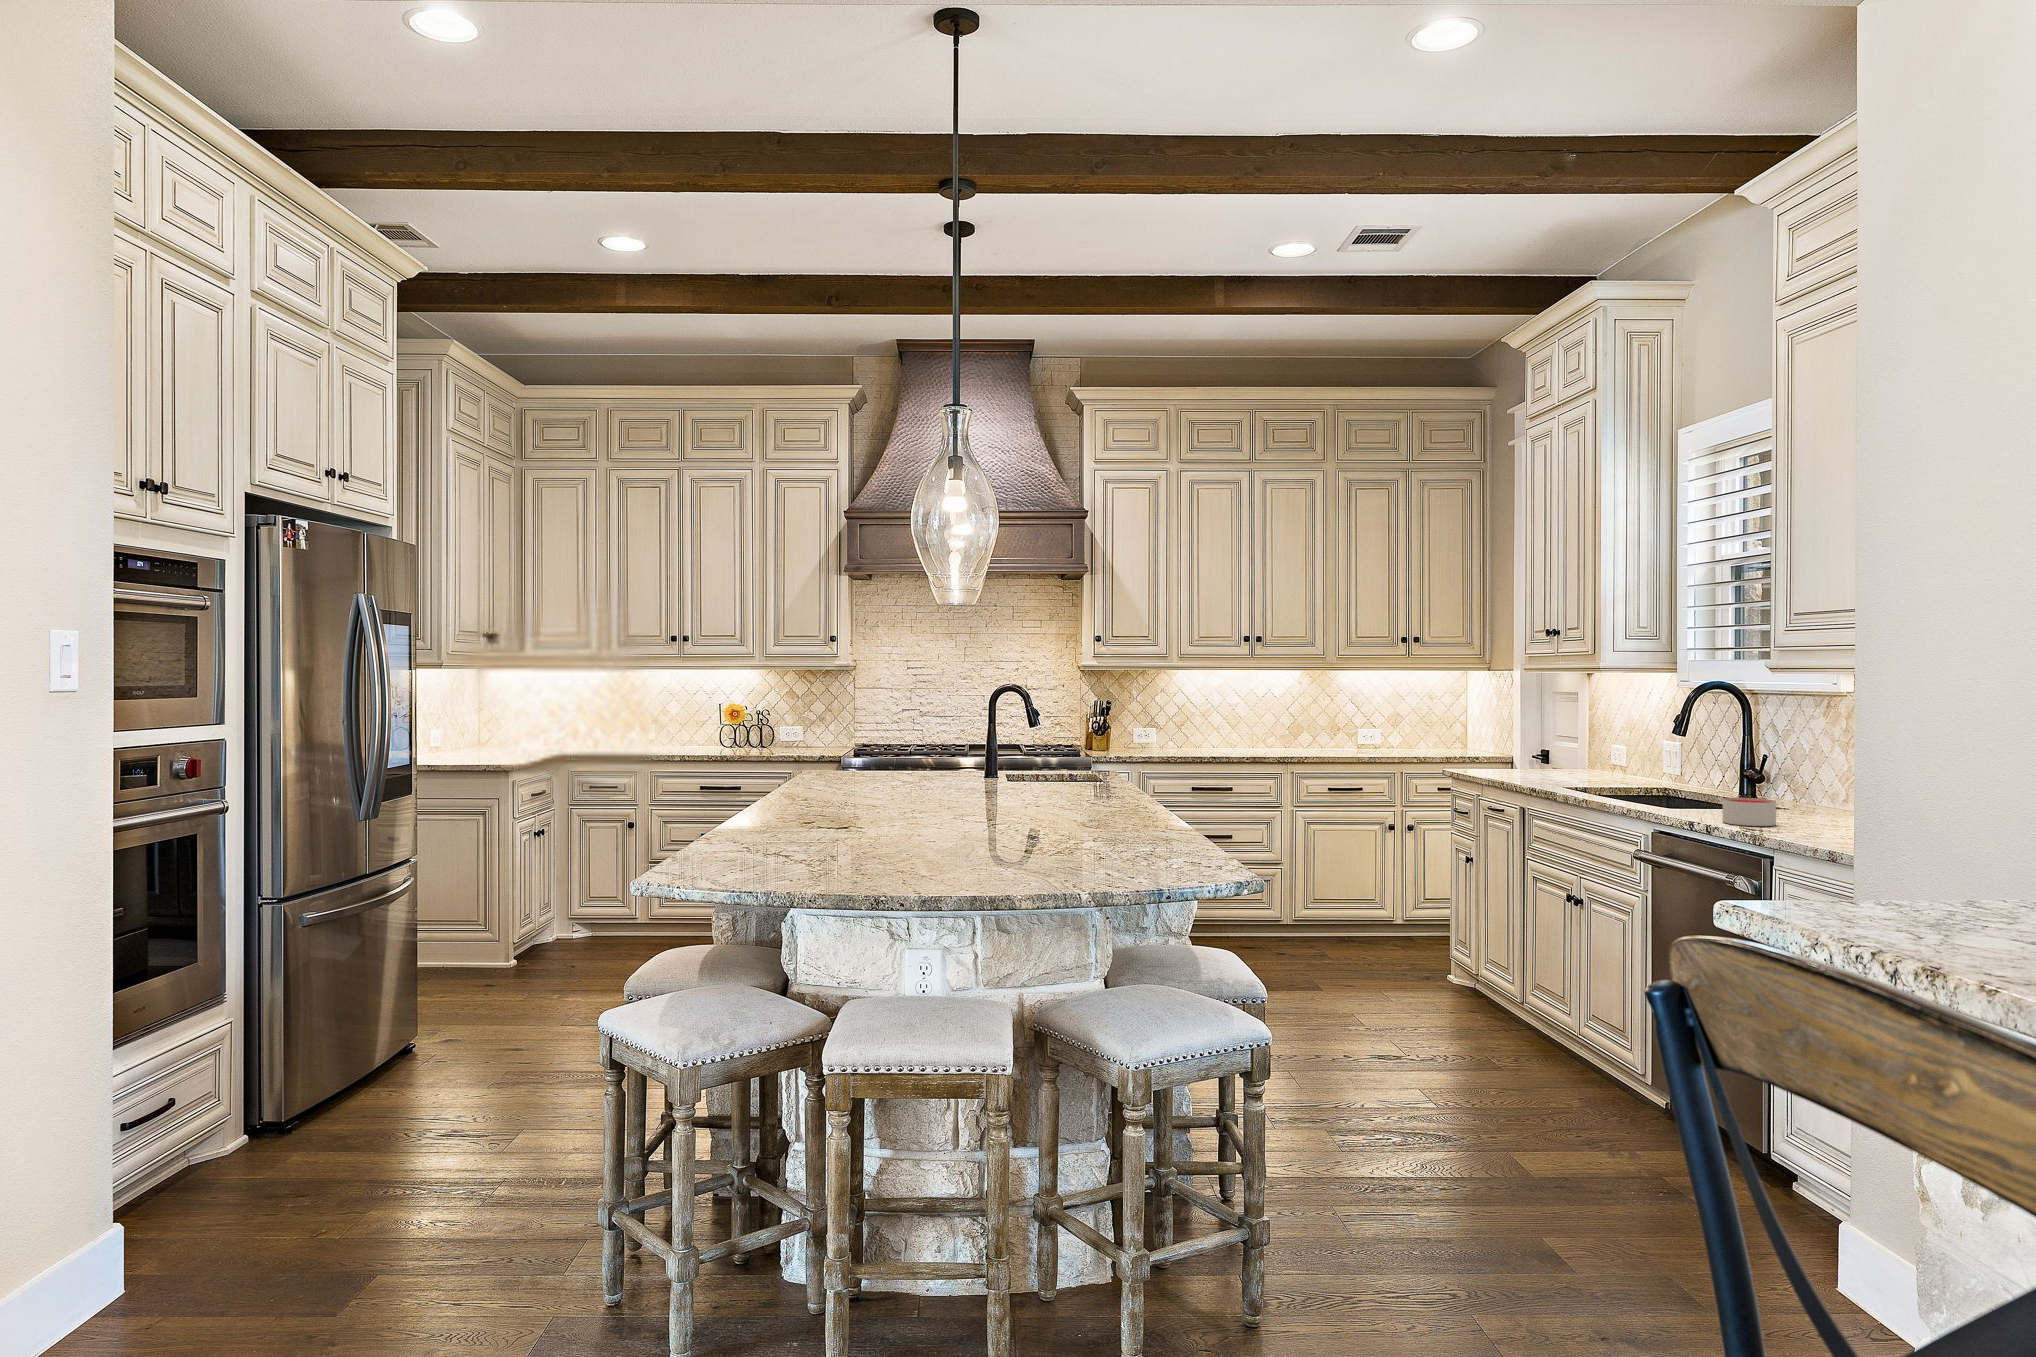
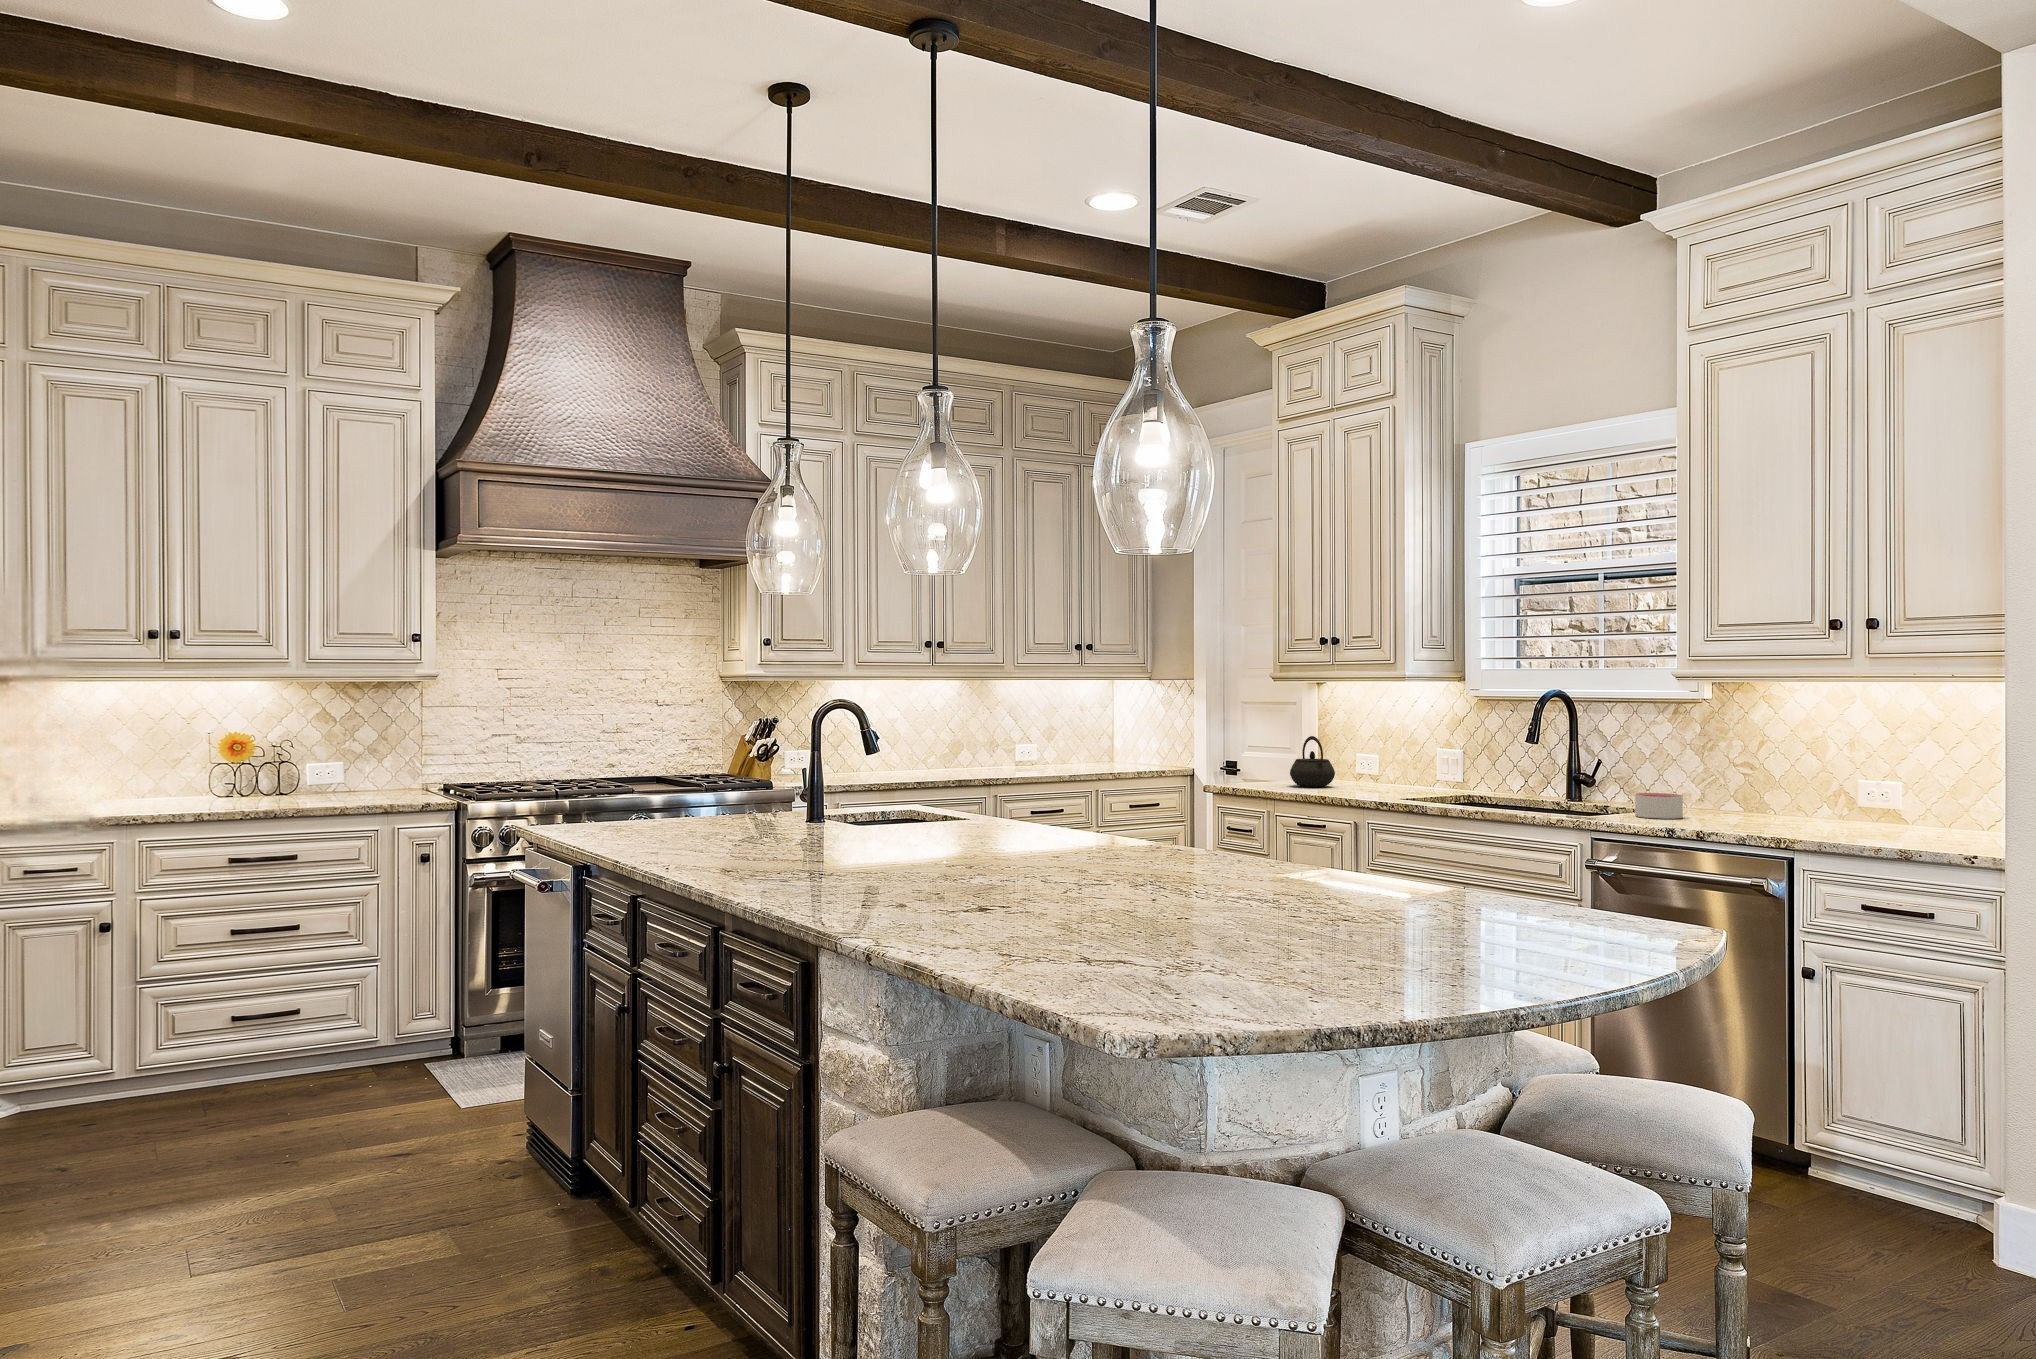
kettle: none [1500,729,1547,779] -> present [1290,736,1335,787]

